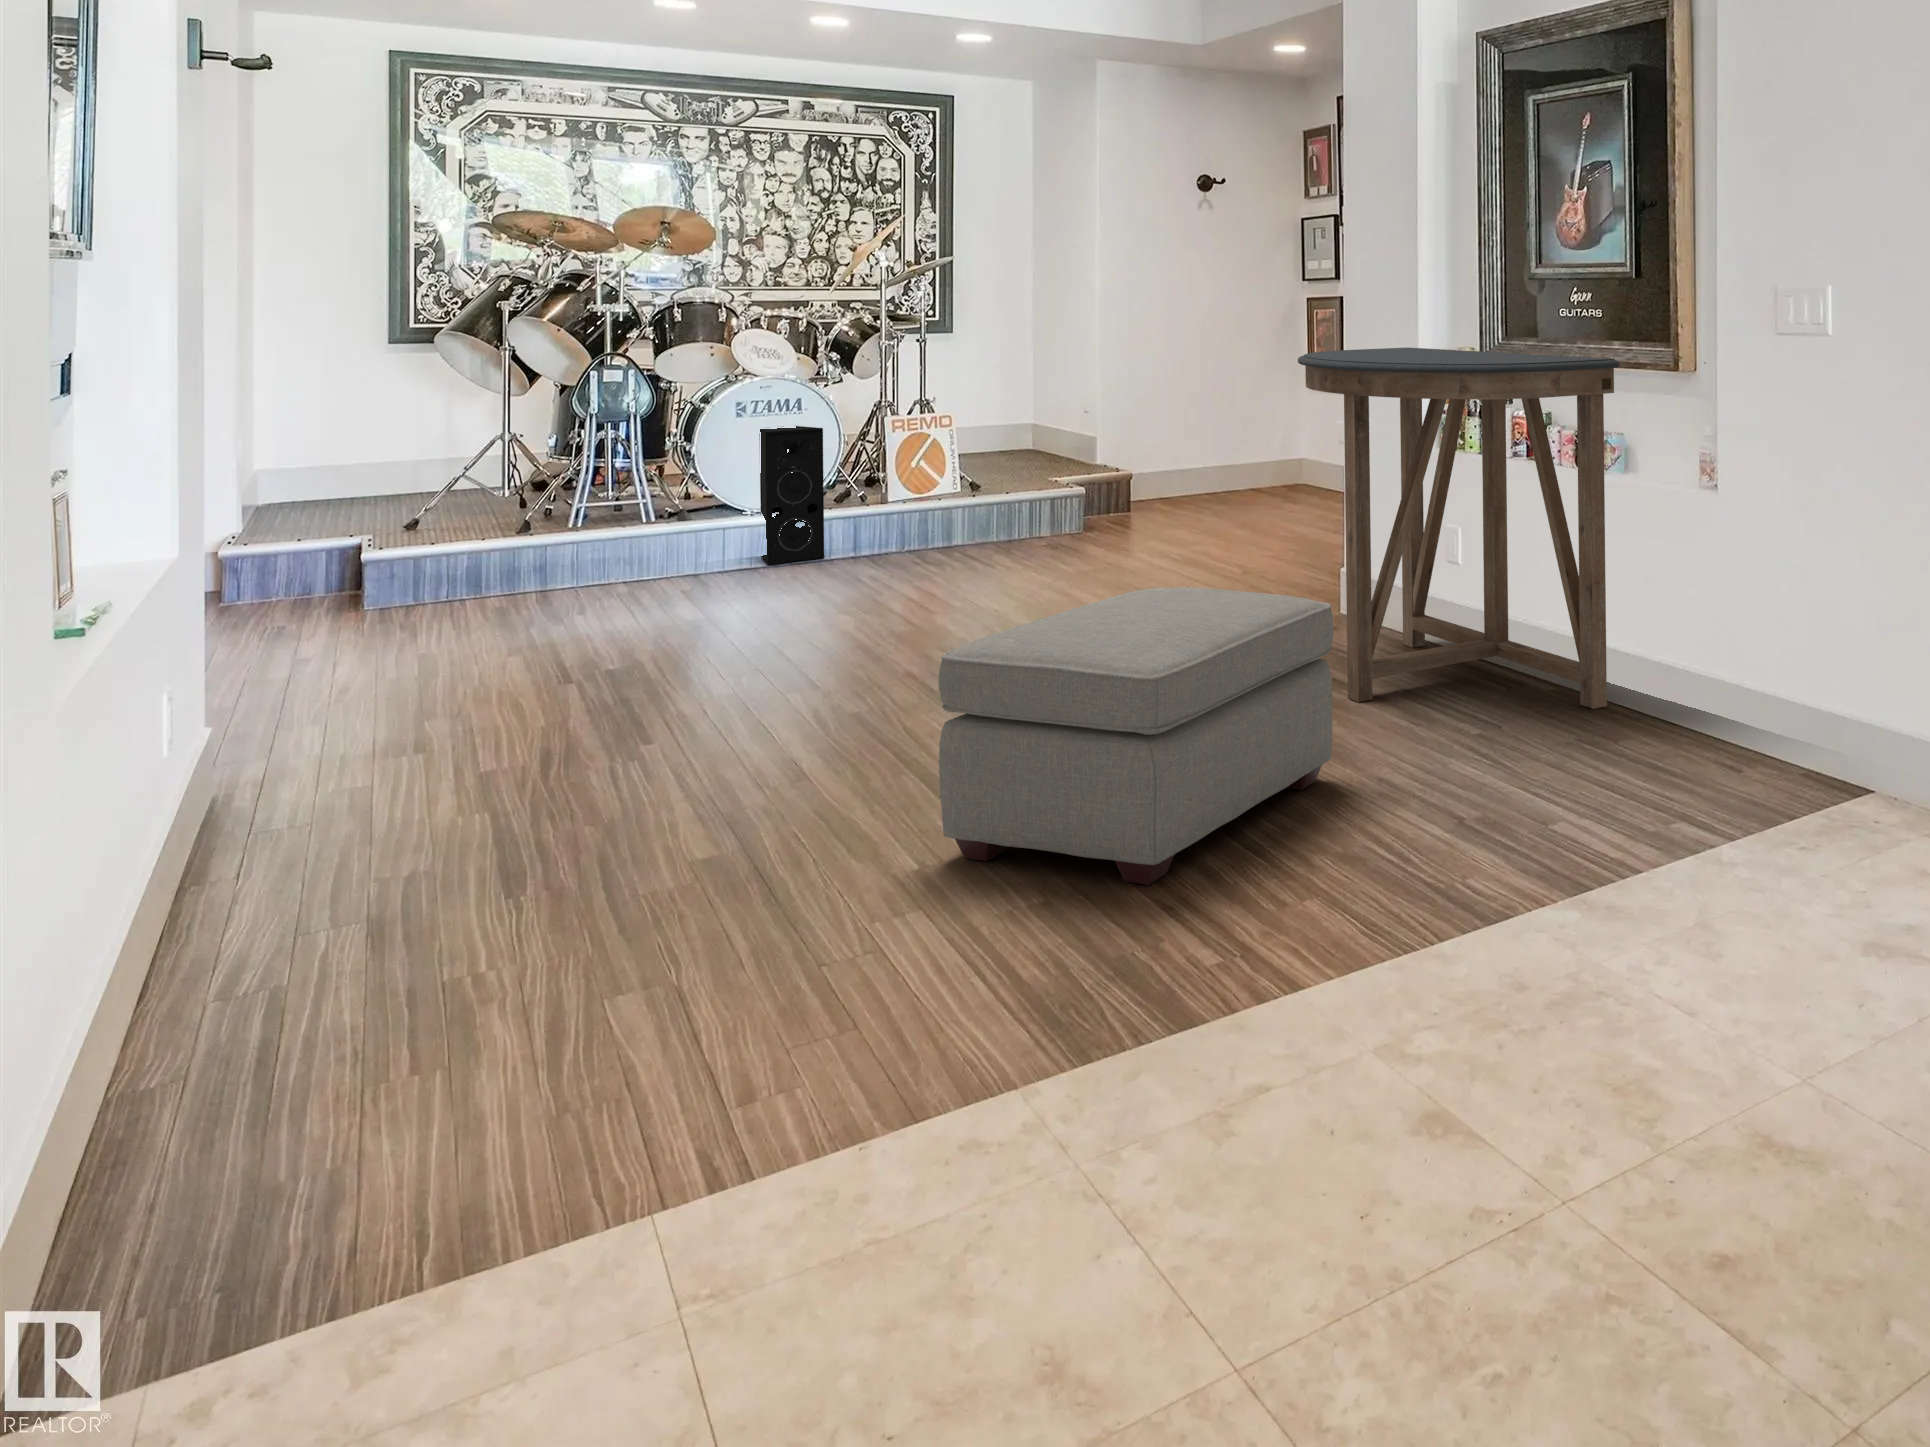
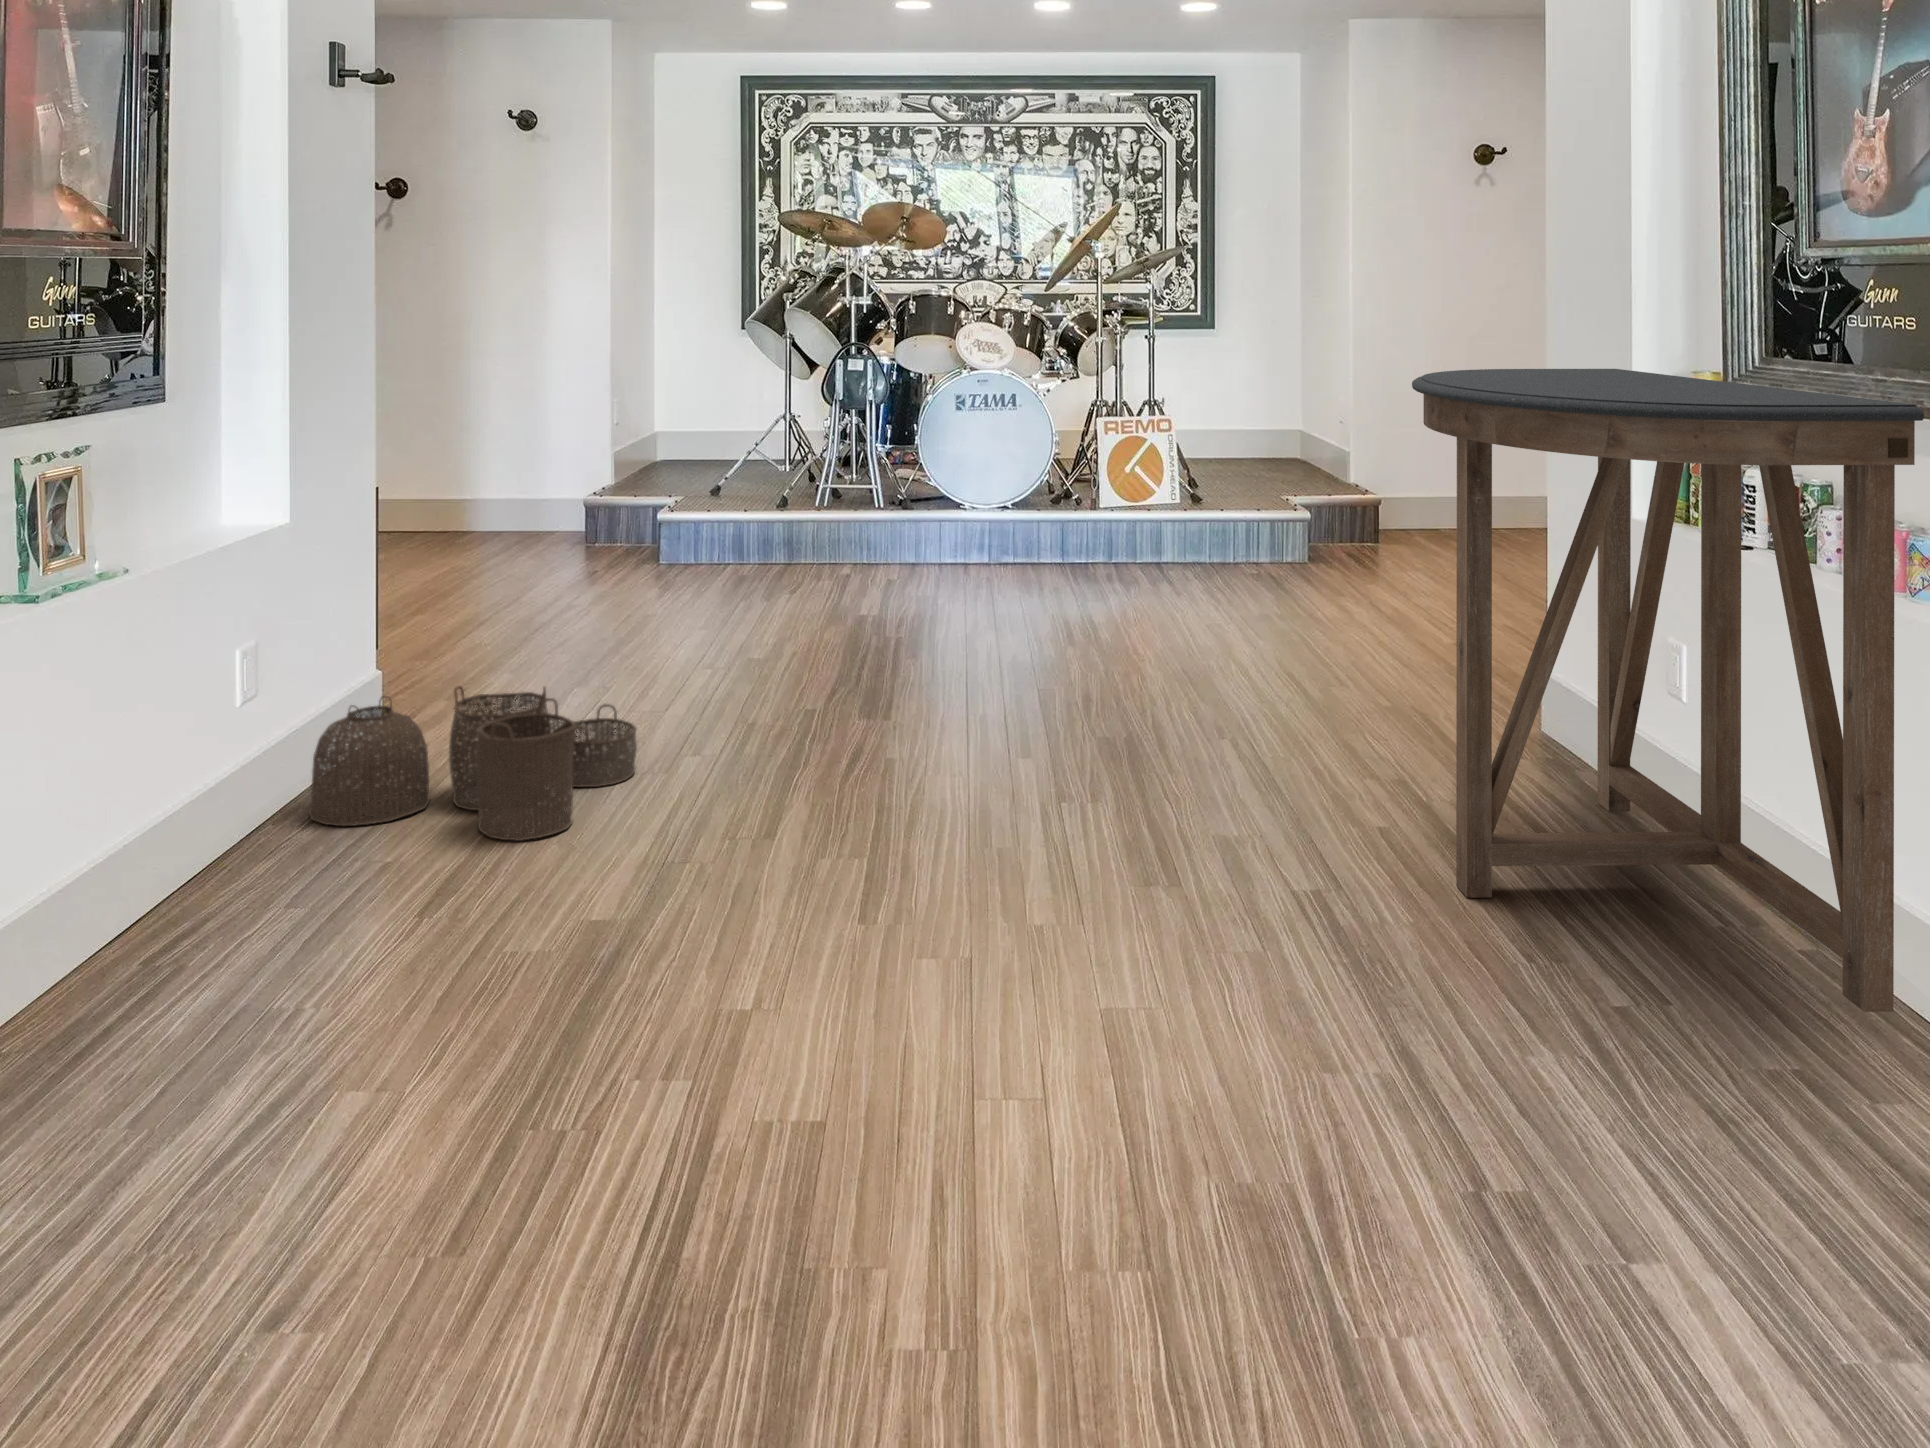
speaker: present [759,426,825,565] -> none [971,423,1029,566]
ottoman: present [939,587,1334,885] -> none [736,695,1334,1190]
woven basket: none [300,677,628,836] -> present [309,686,637,841]

